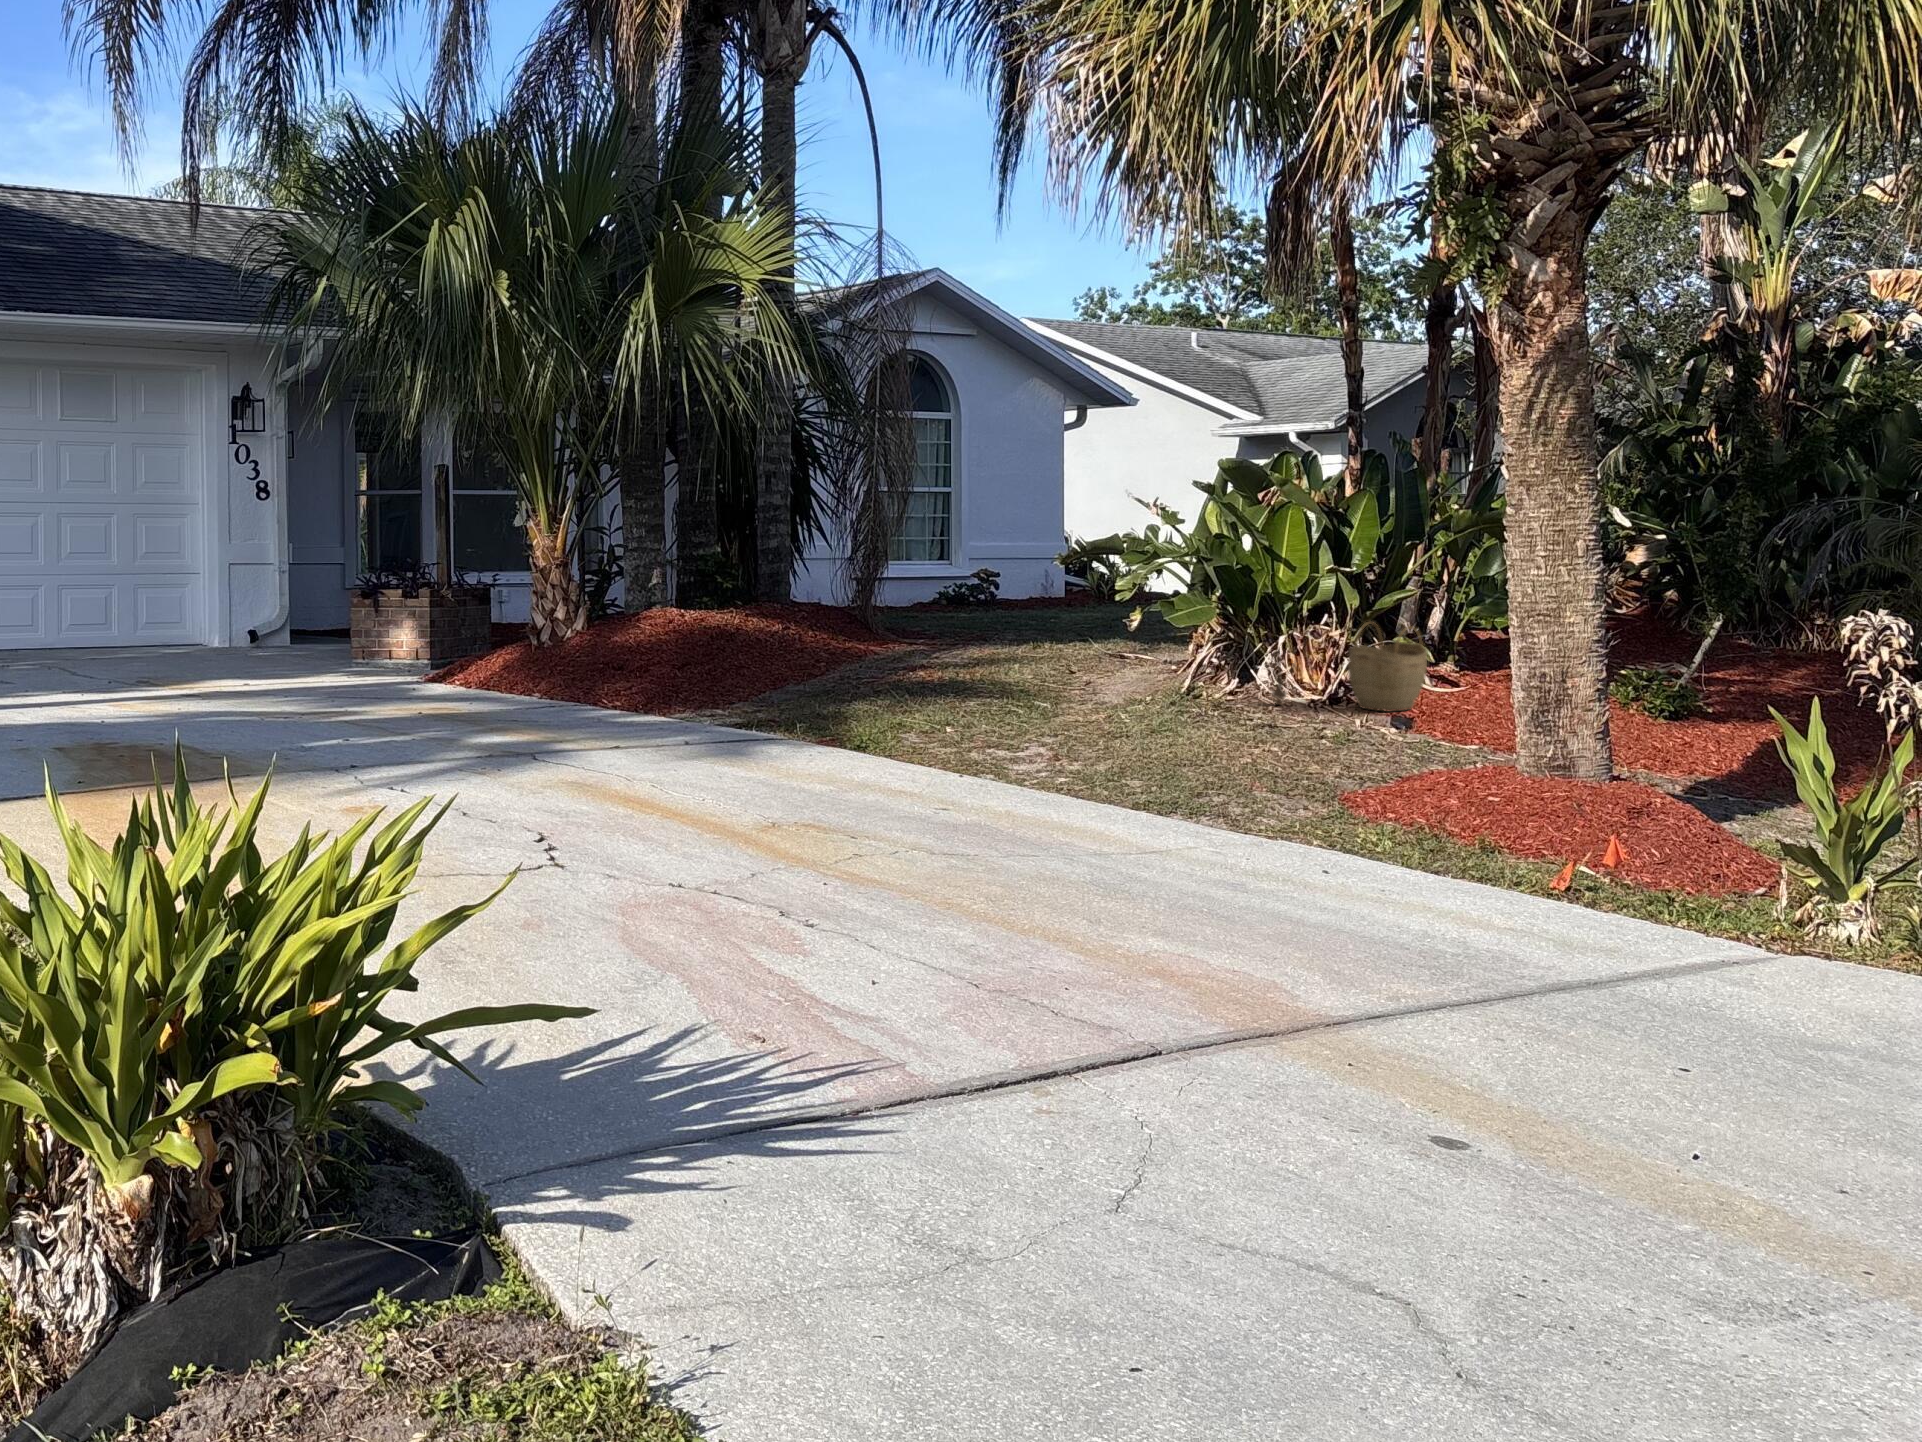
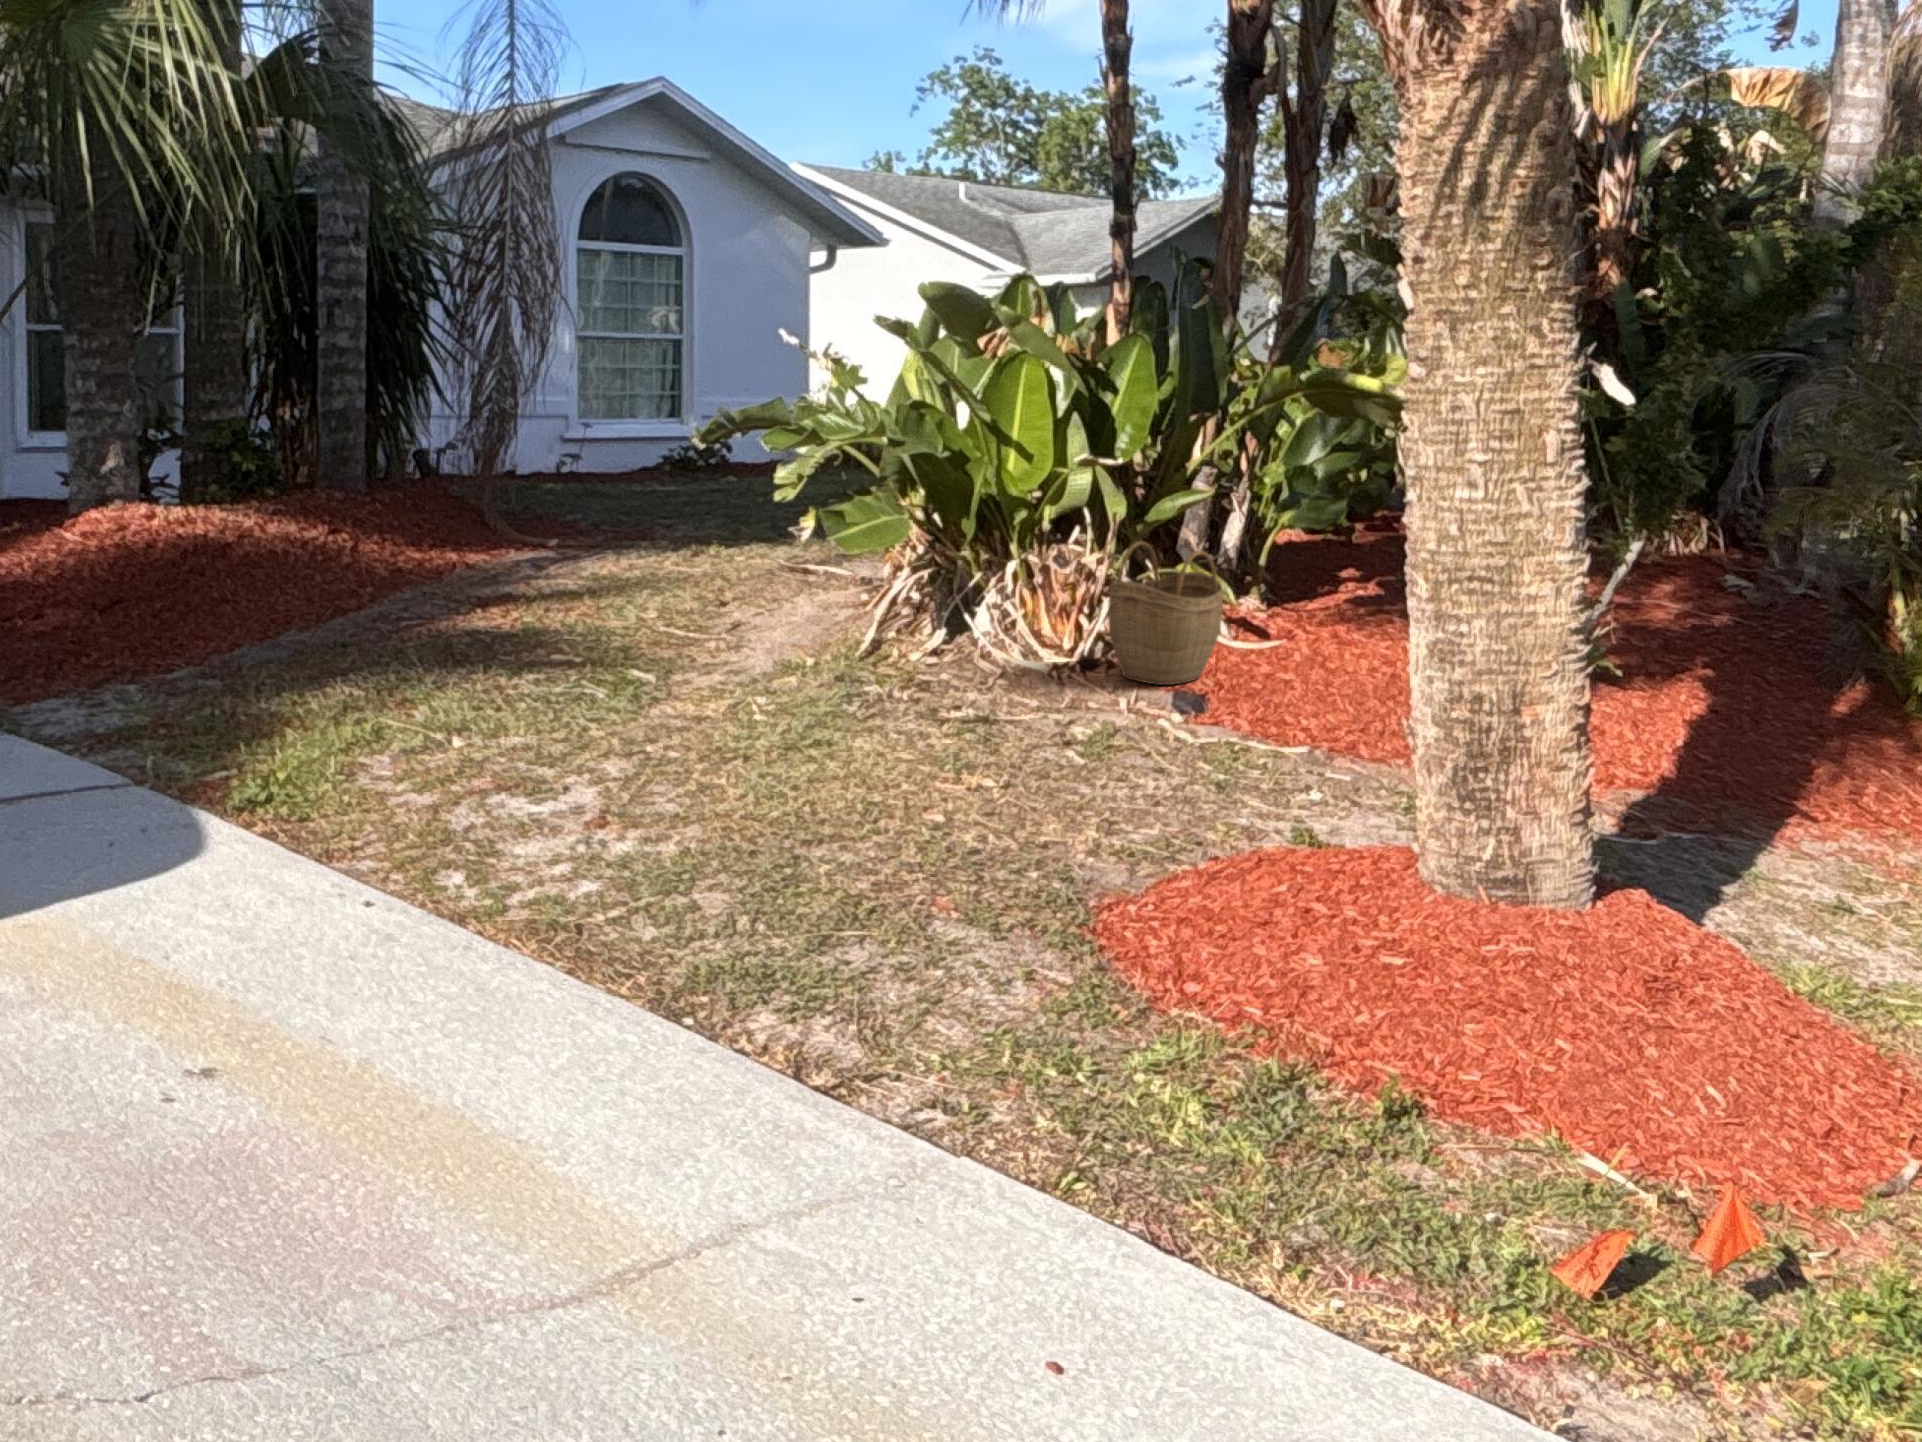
decorative plant: present [1259,649,1298,705] -> none [972,582,1035,674]

